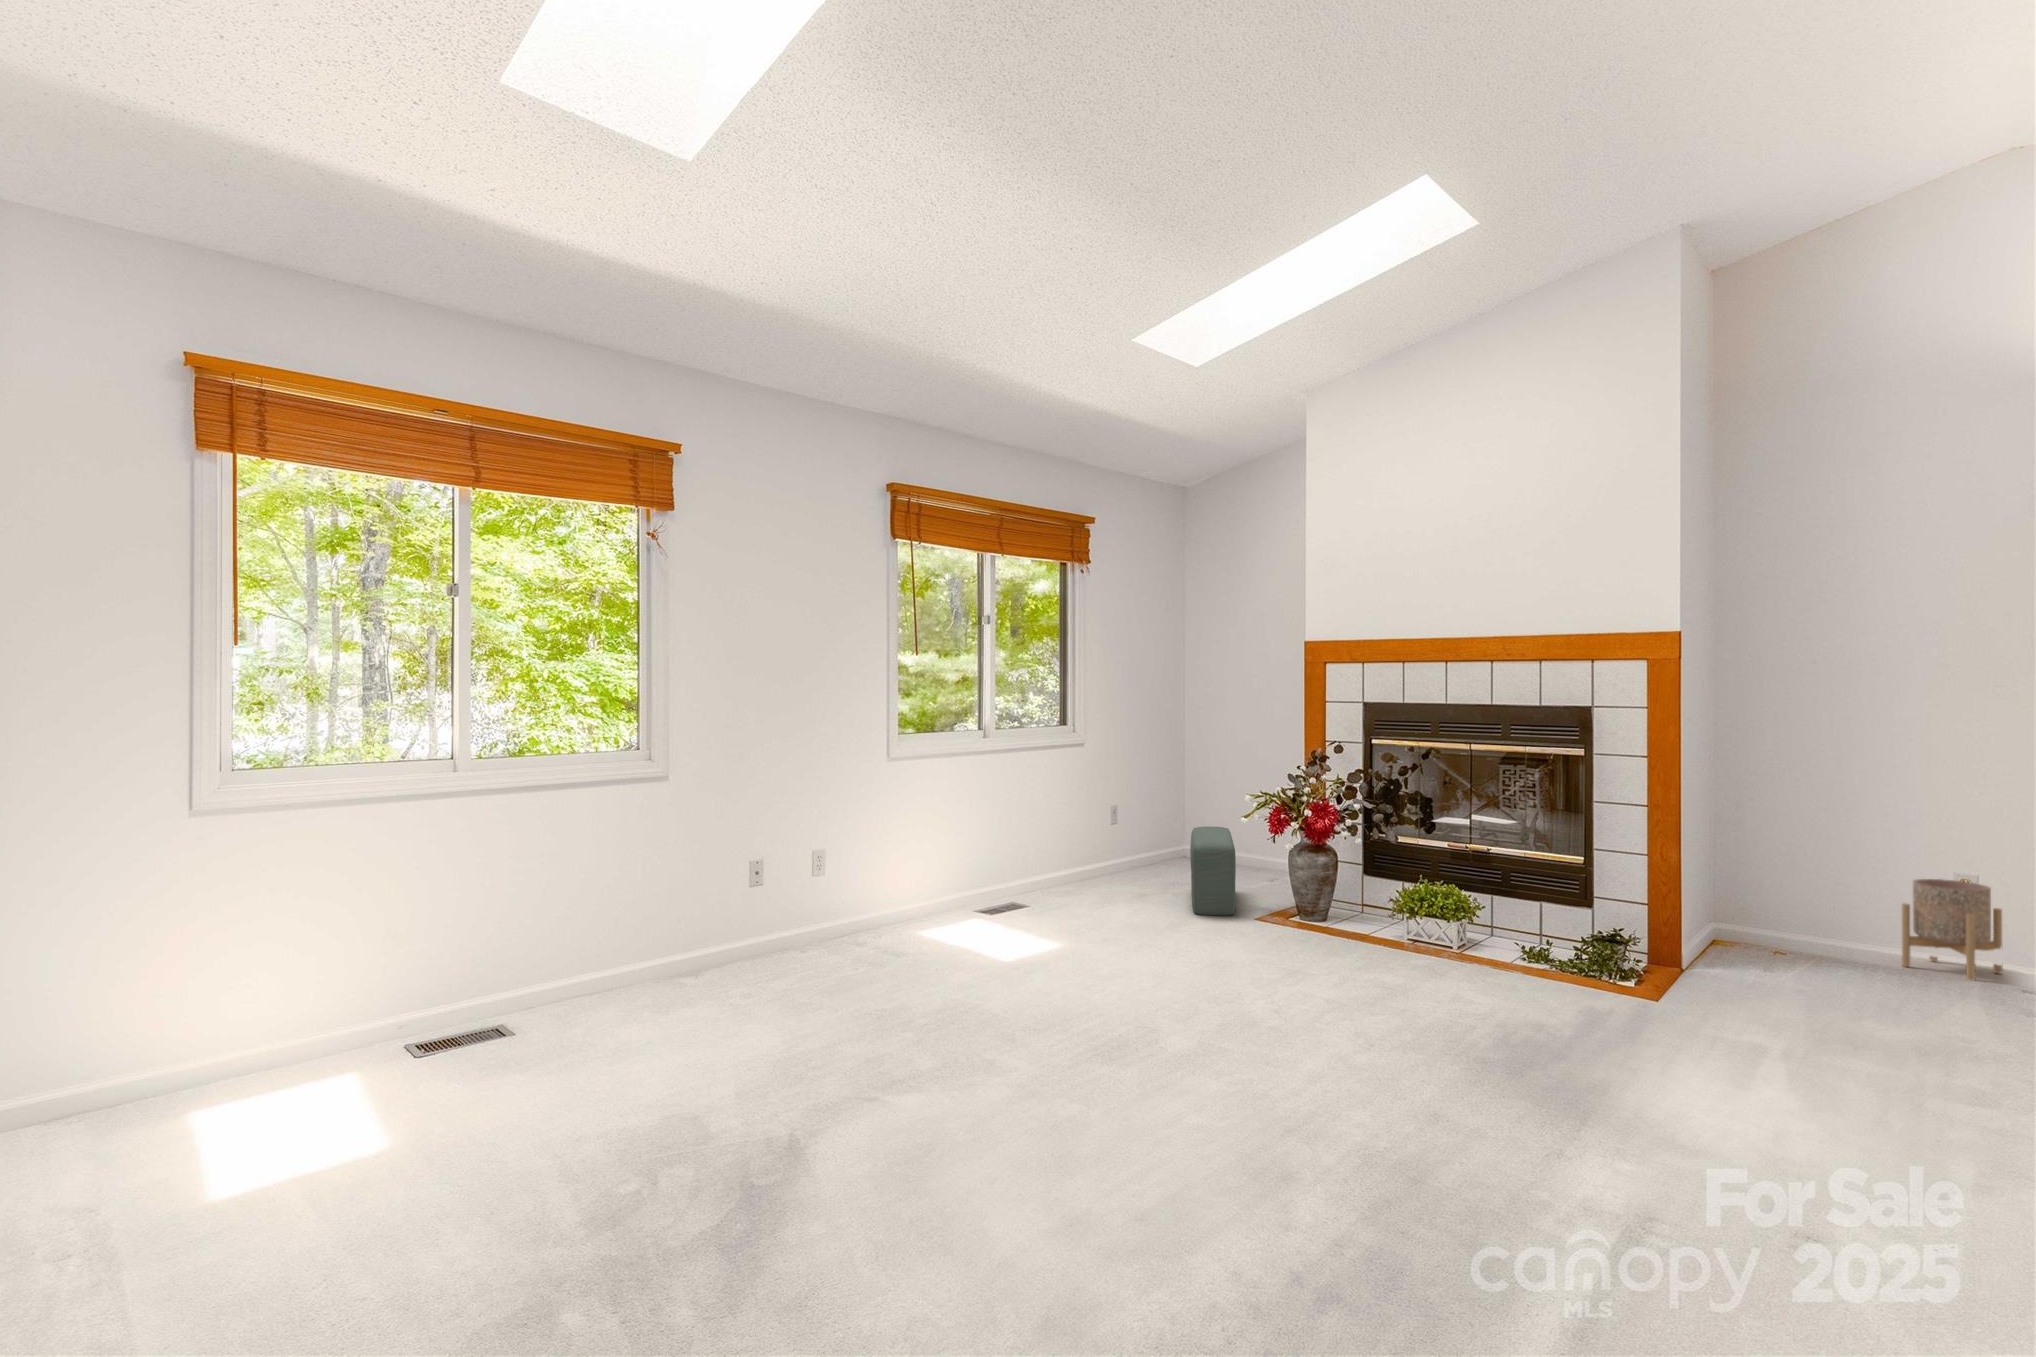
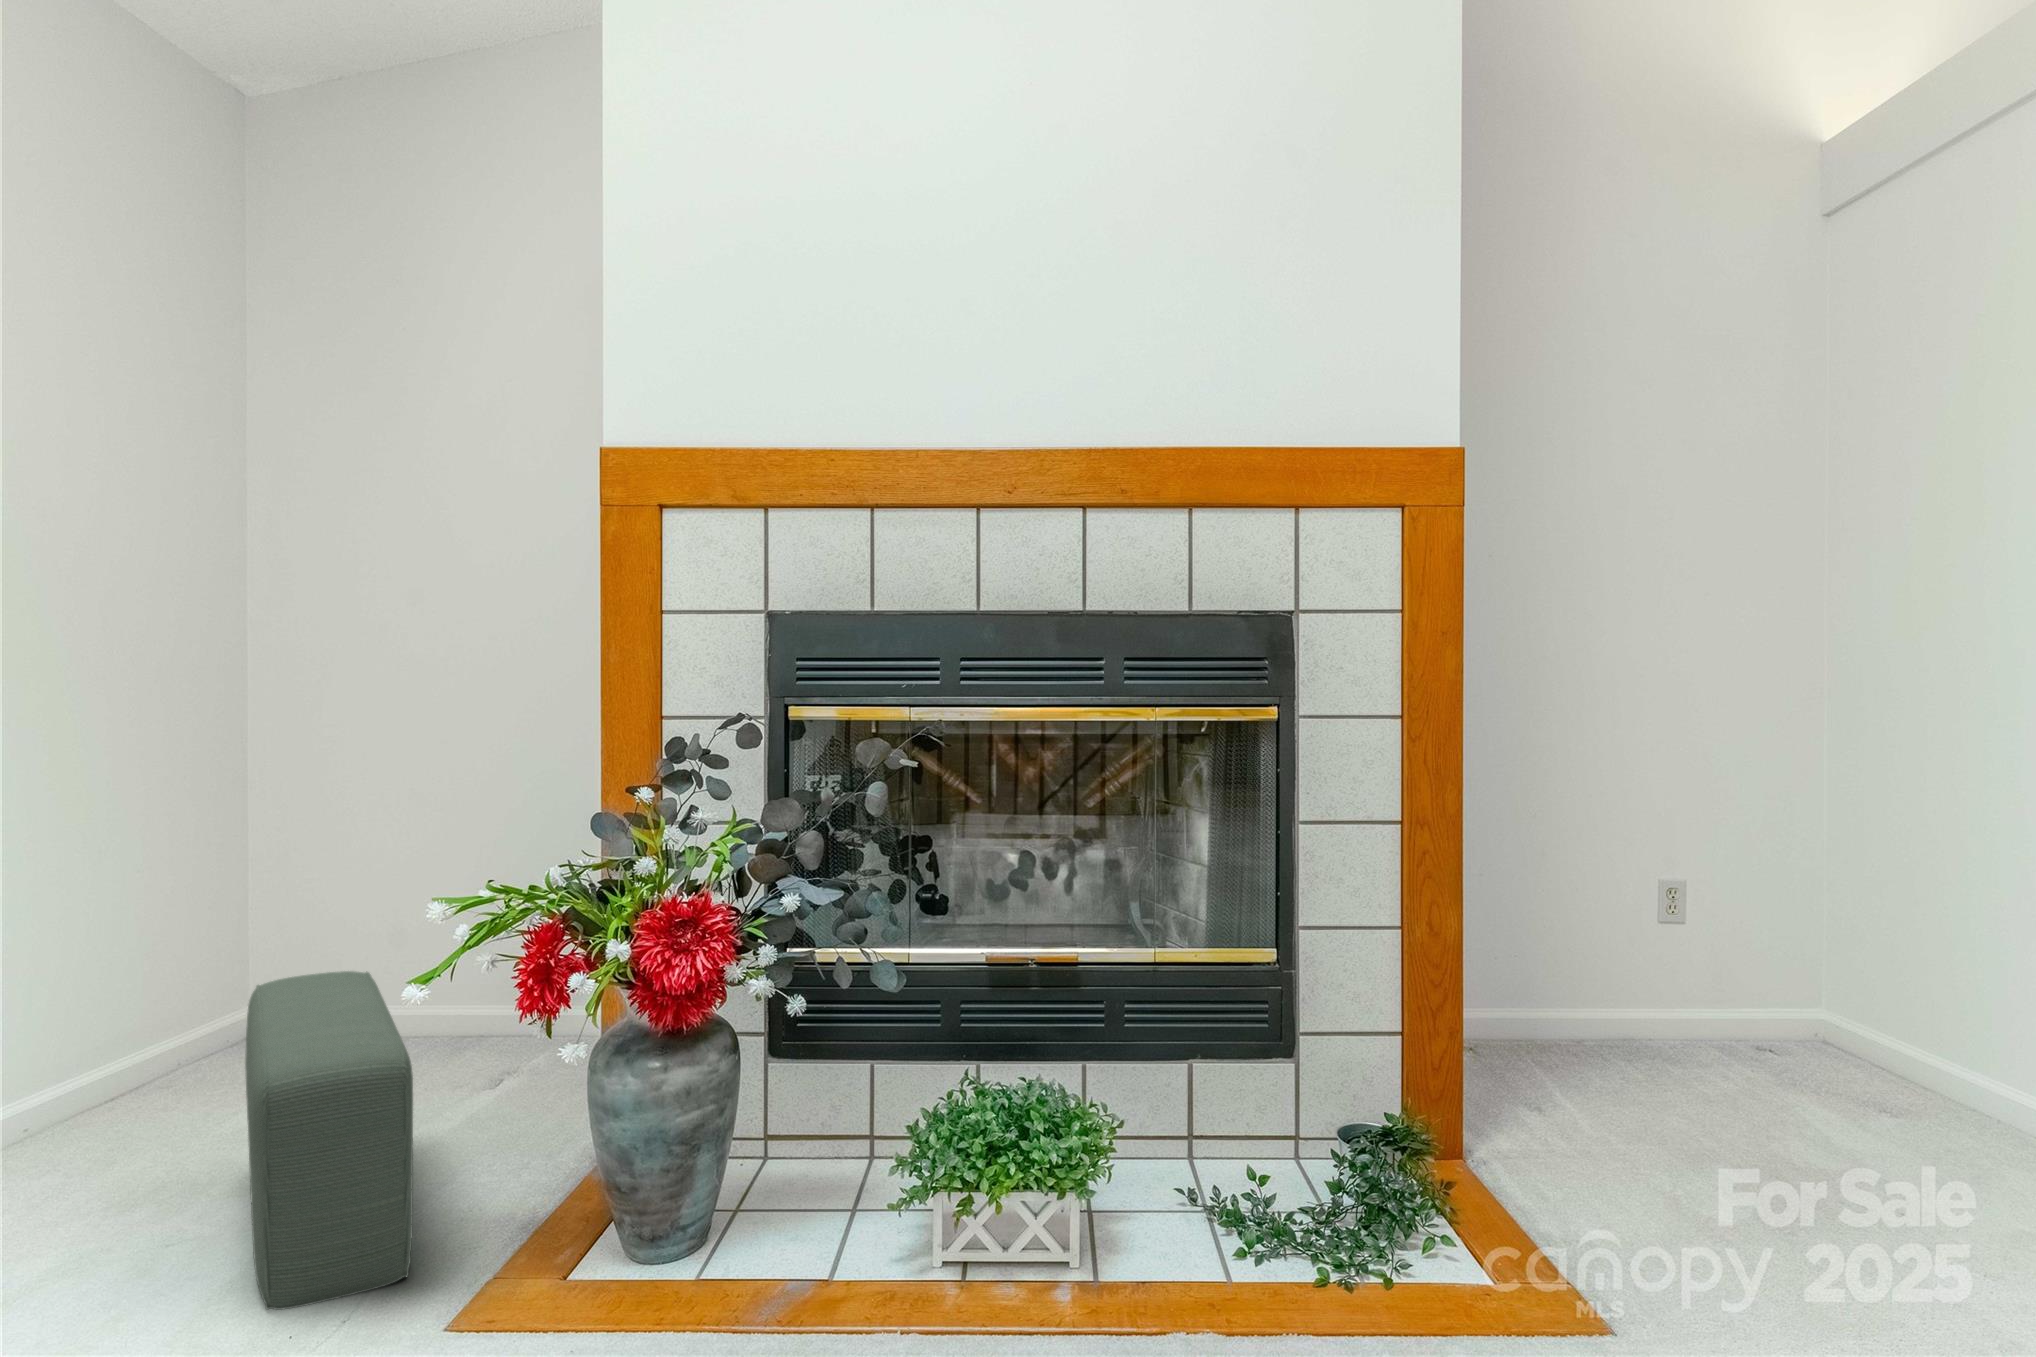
planter: present [1902,879,2002,981] -> none [1677,909,1804,1084]

